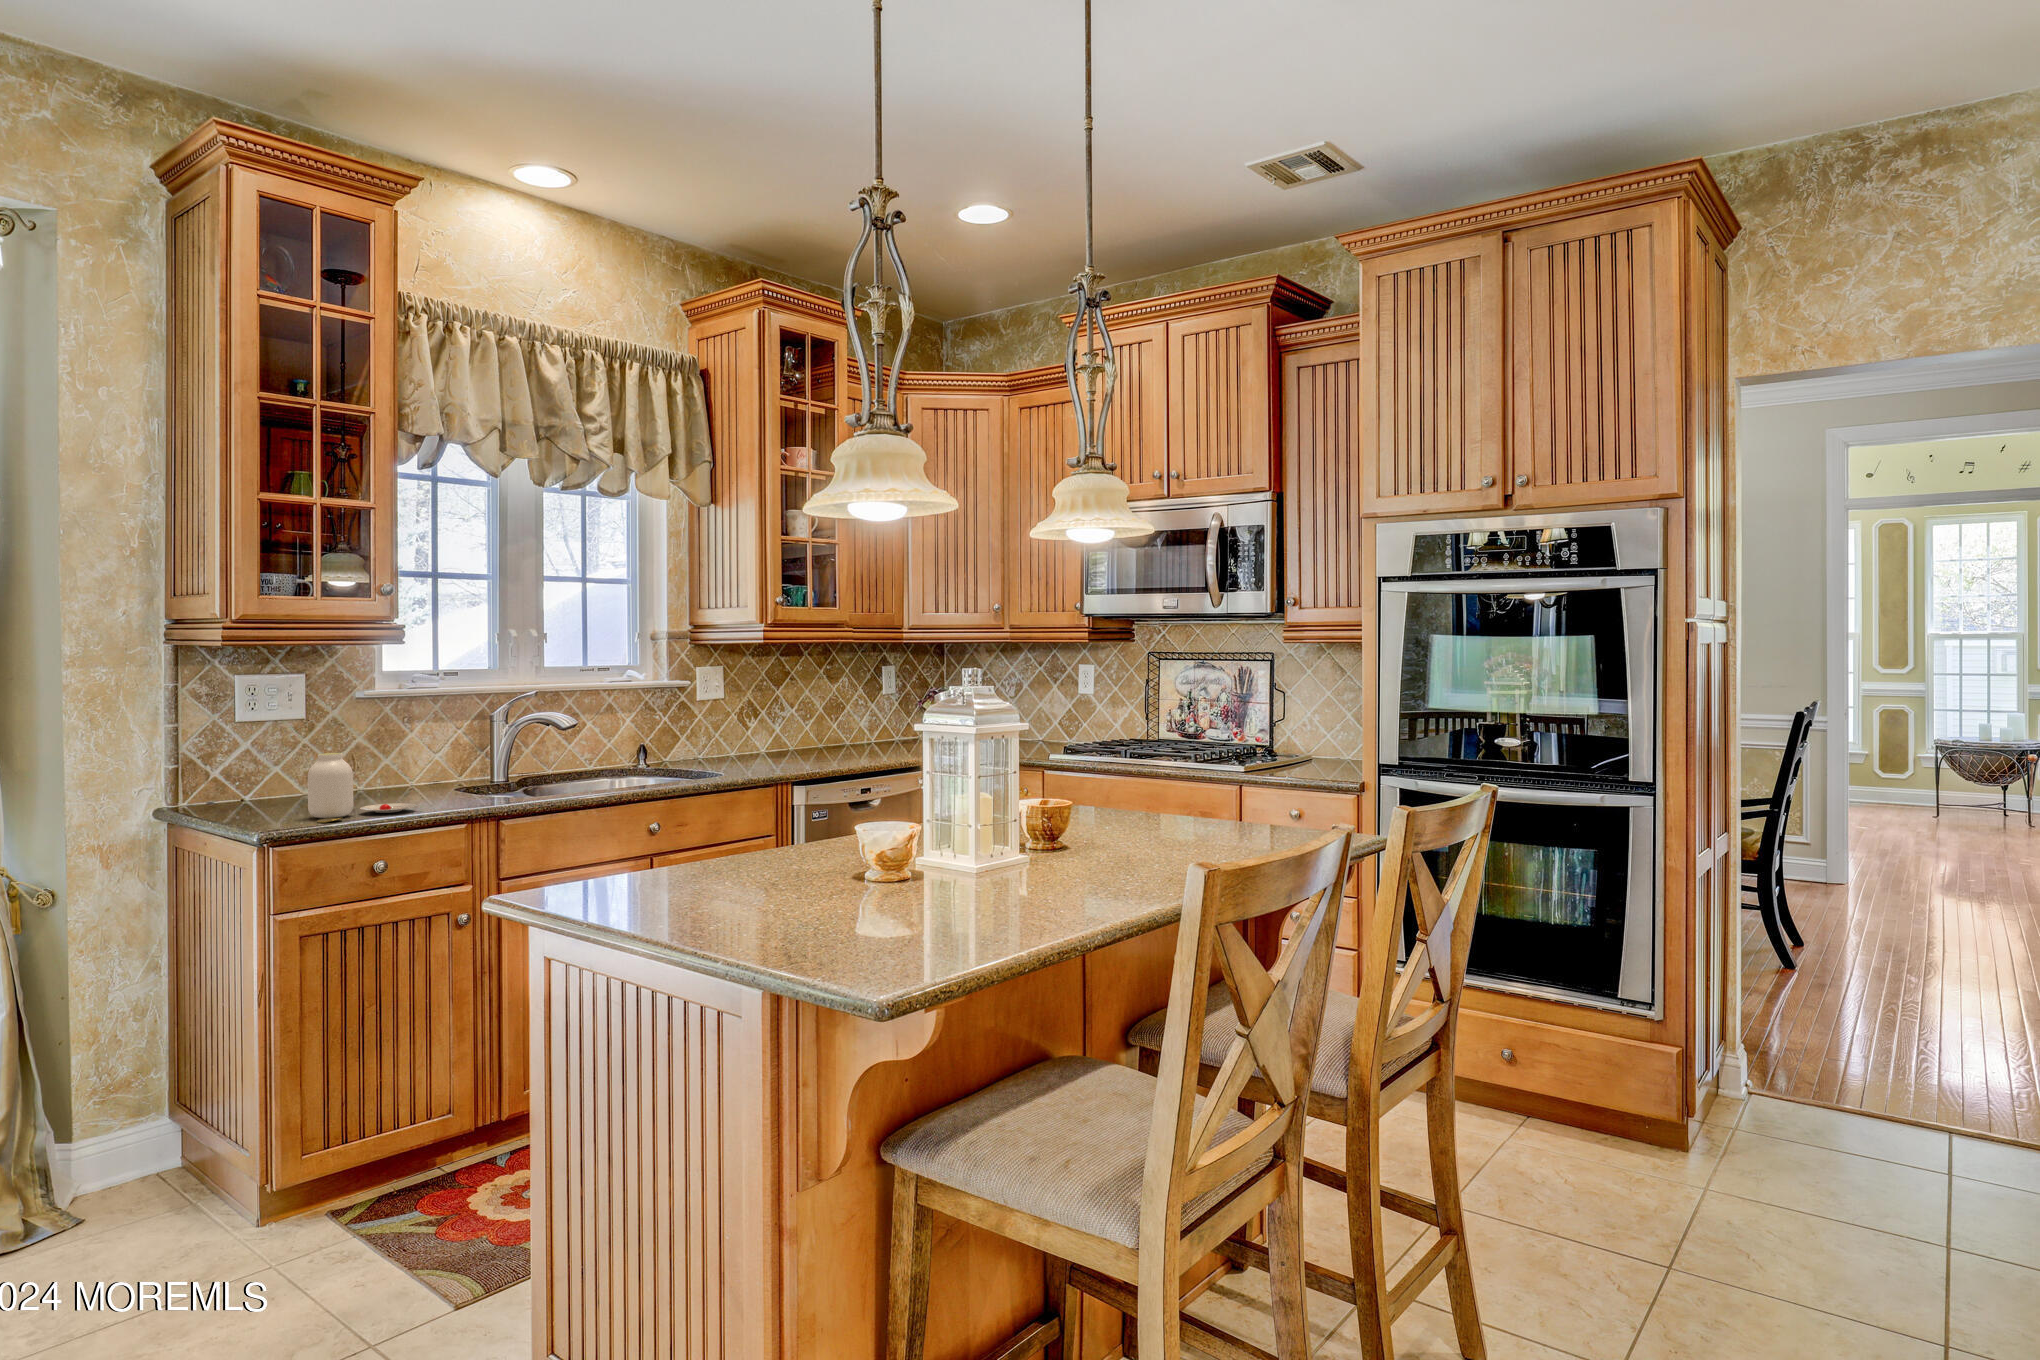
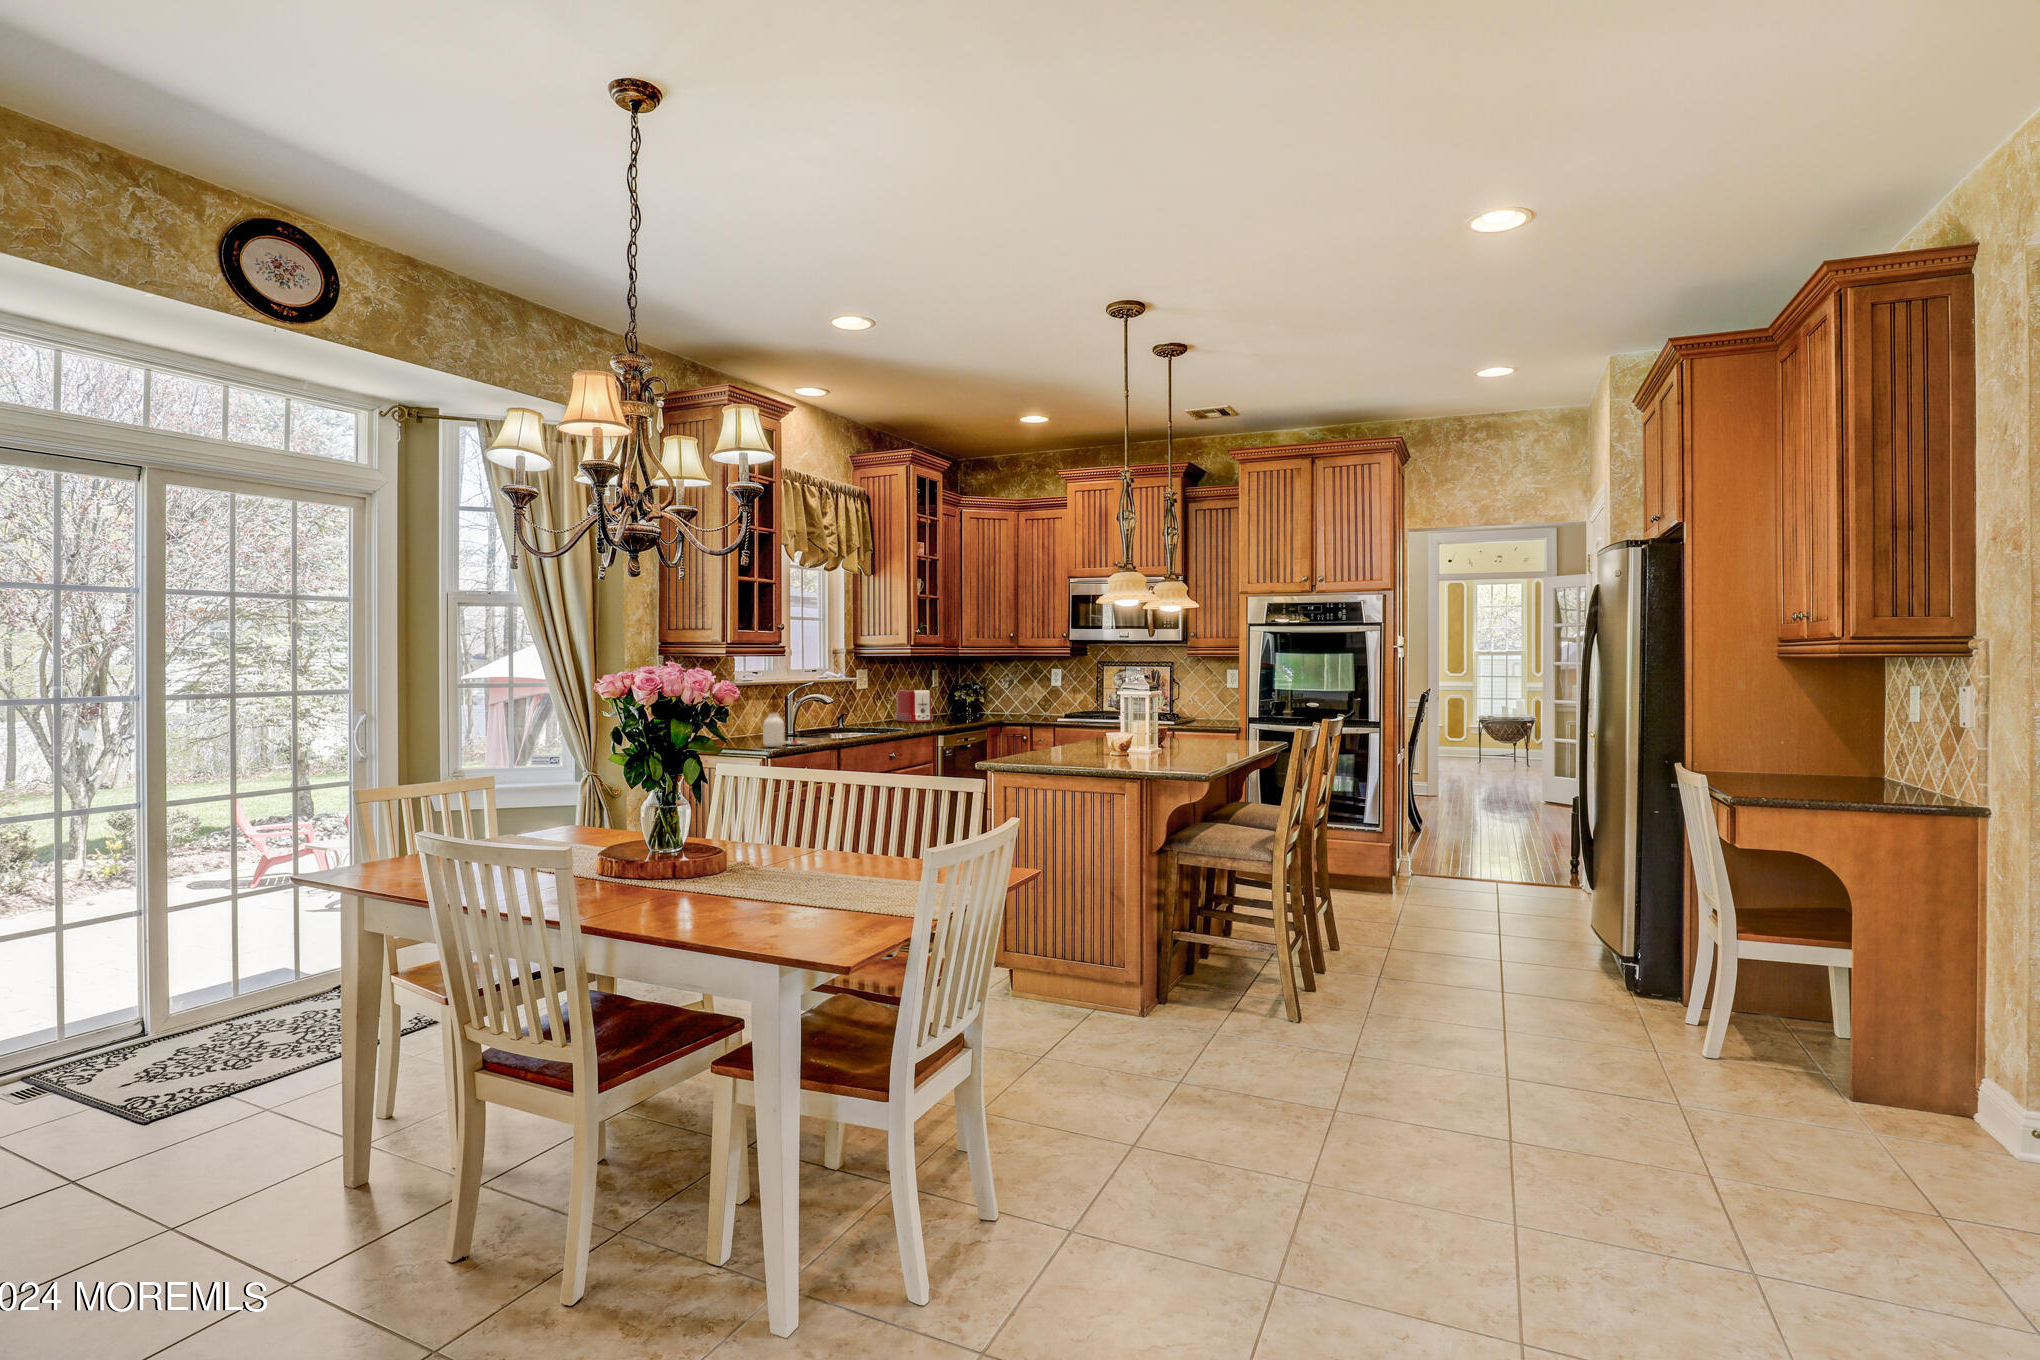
toaster: none [789,699,841,756] -> present [895,689,933,722]

